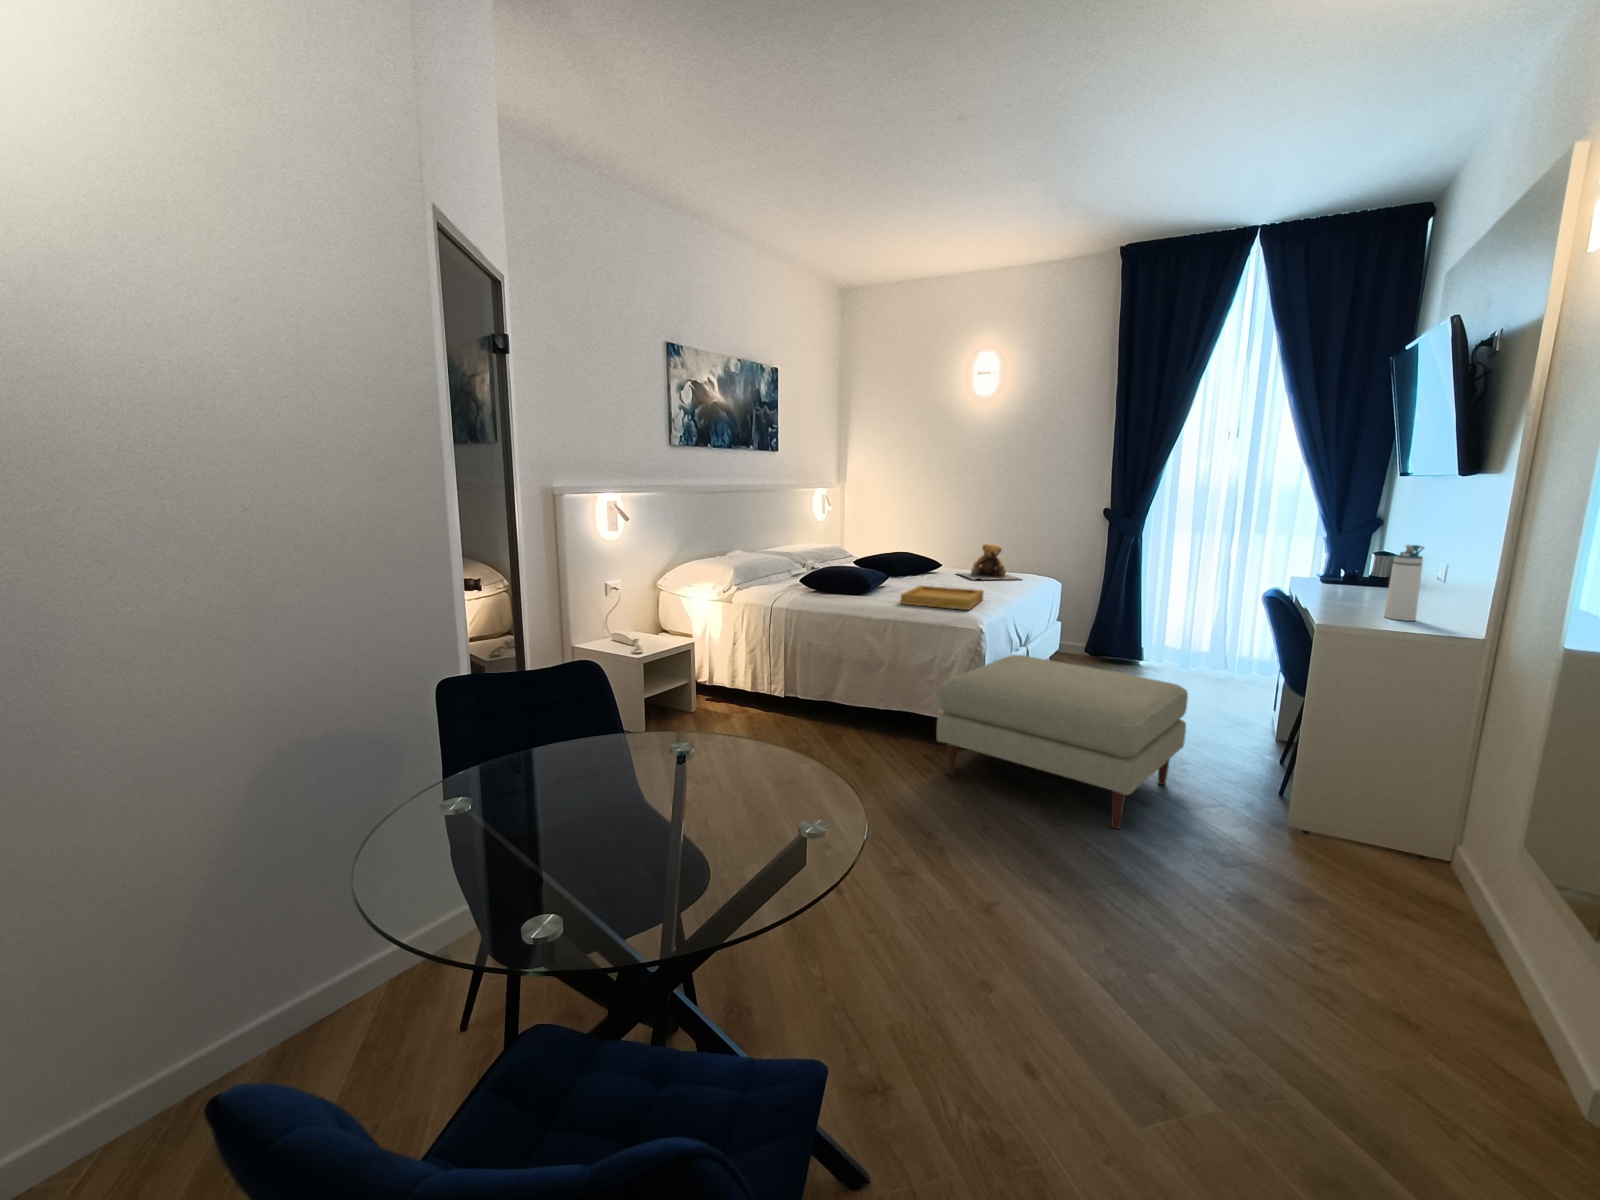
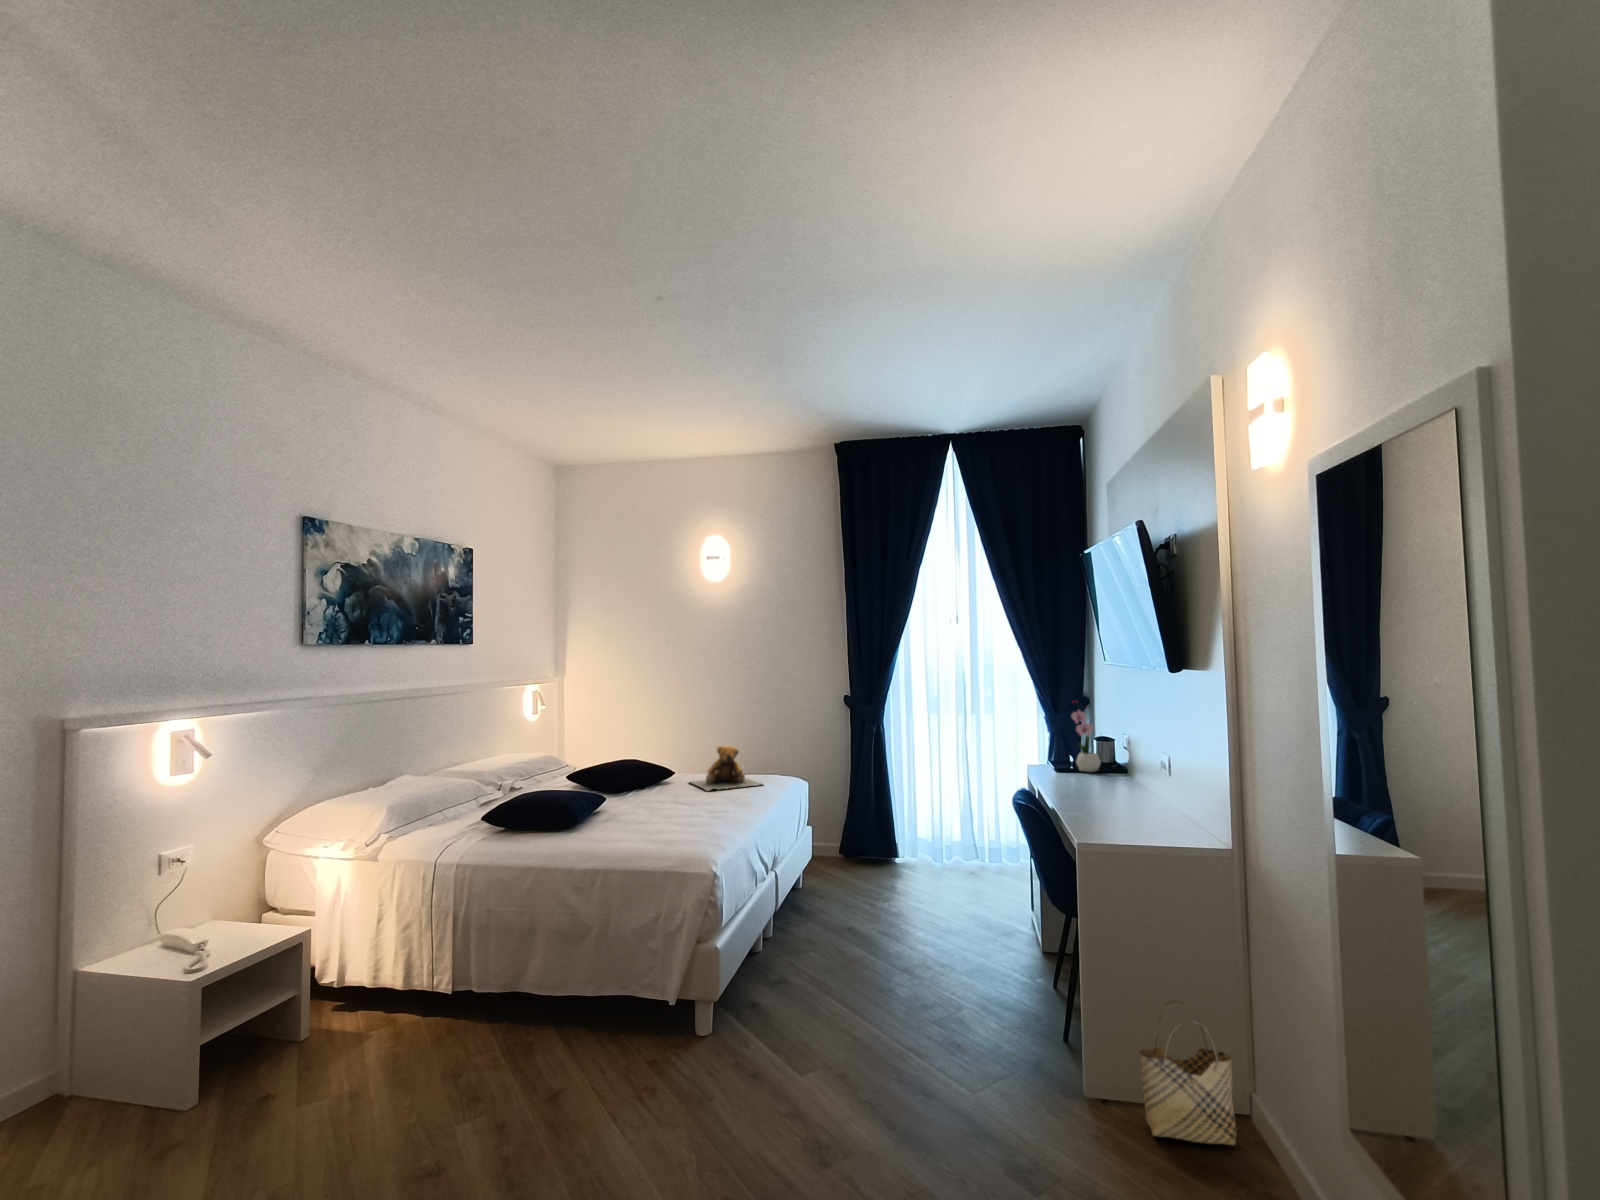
flower arrangement: none [1346,513,1383,585] -> present [1071,710,1101,772]
water bottle: present [1384,545,1424,621] -> none [1130,742,1160,826]
tray: present [901,586,983,610] -> none [614,810,717,843]
ottoman: present [937,655,1188,829] -> none [658,896,957,1151]
woven basket: none [1344,760,1439,873] -> present [1139,1000,1236,1145]

